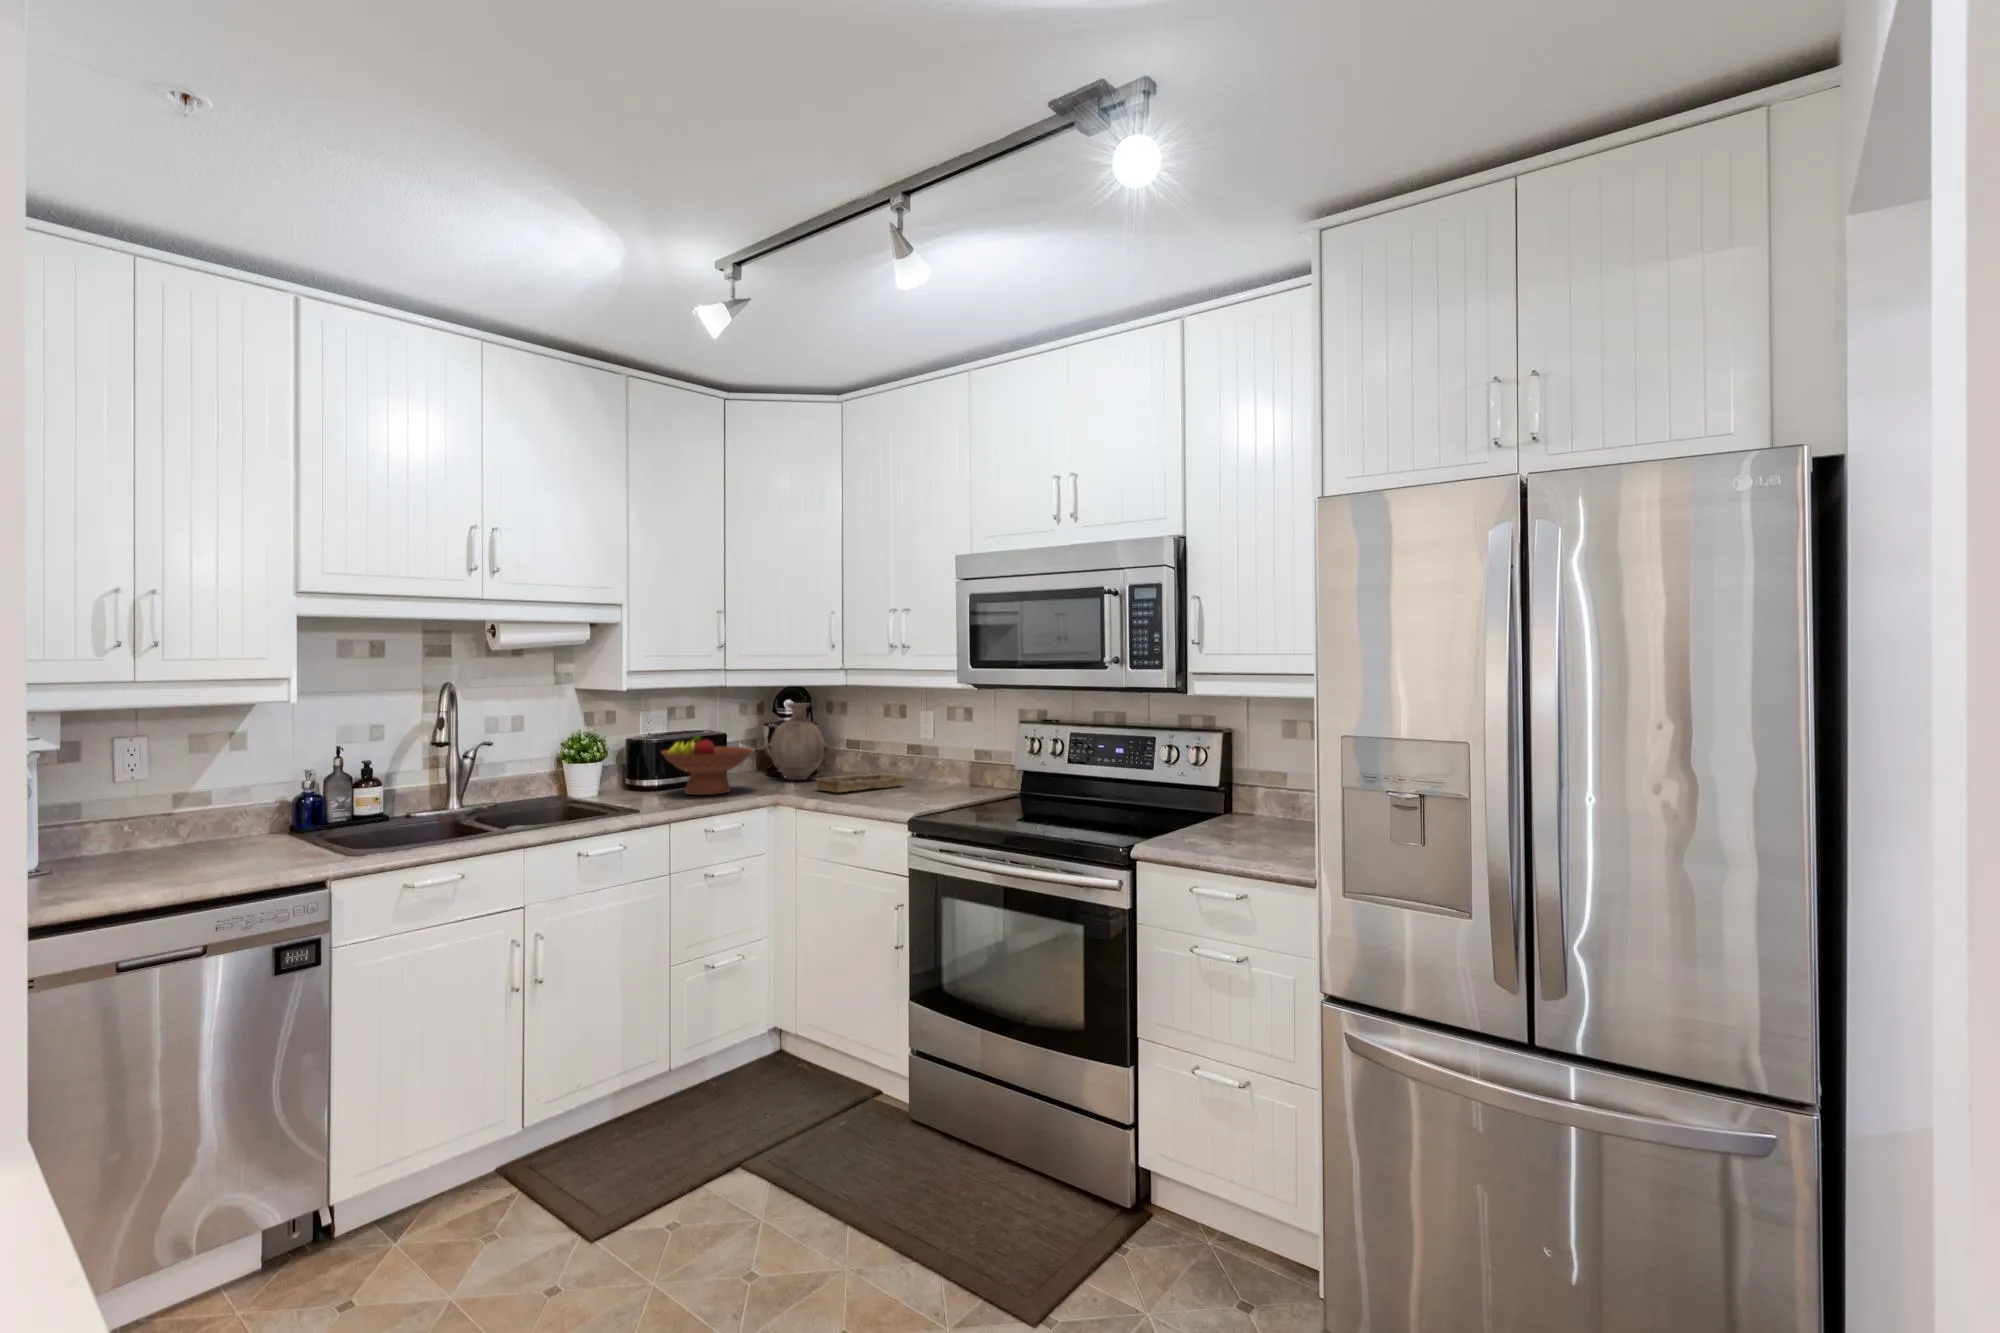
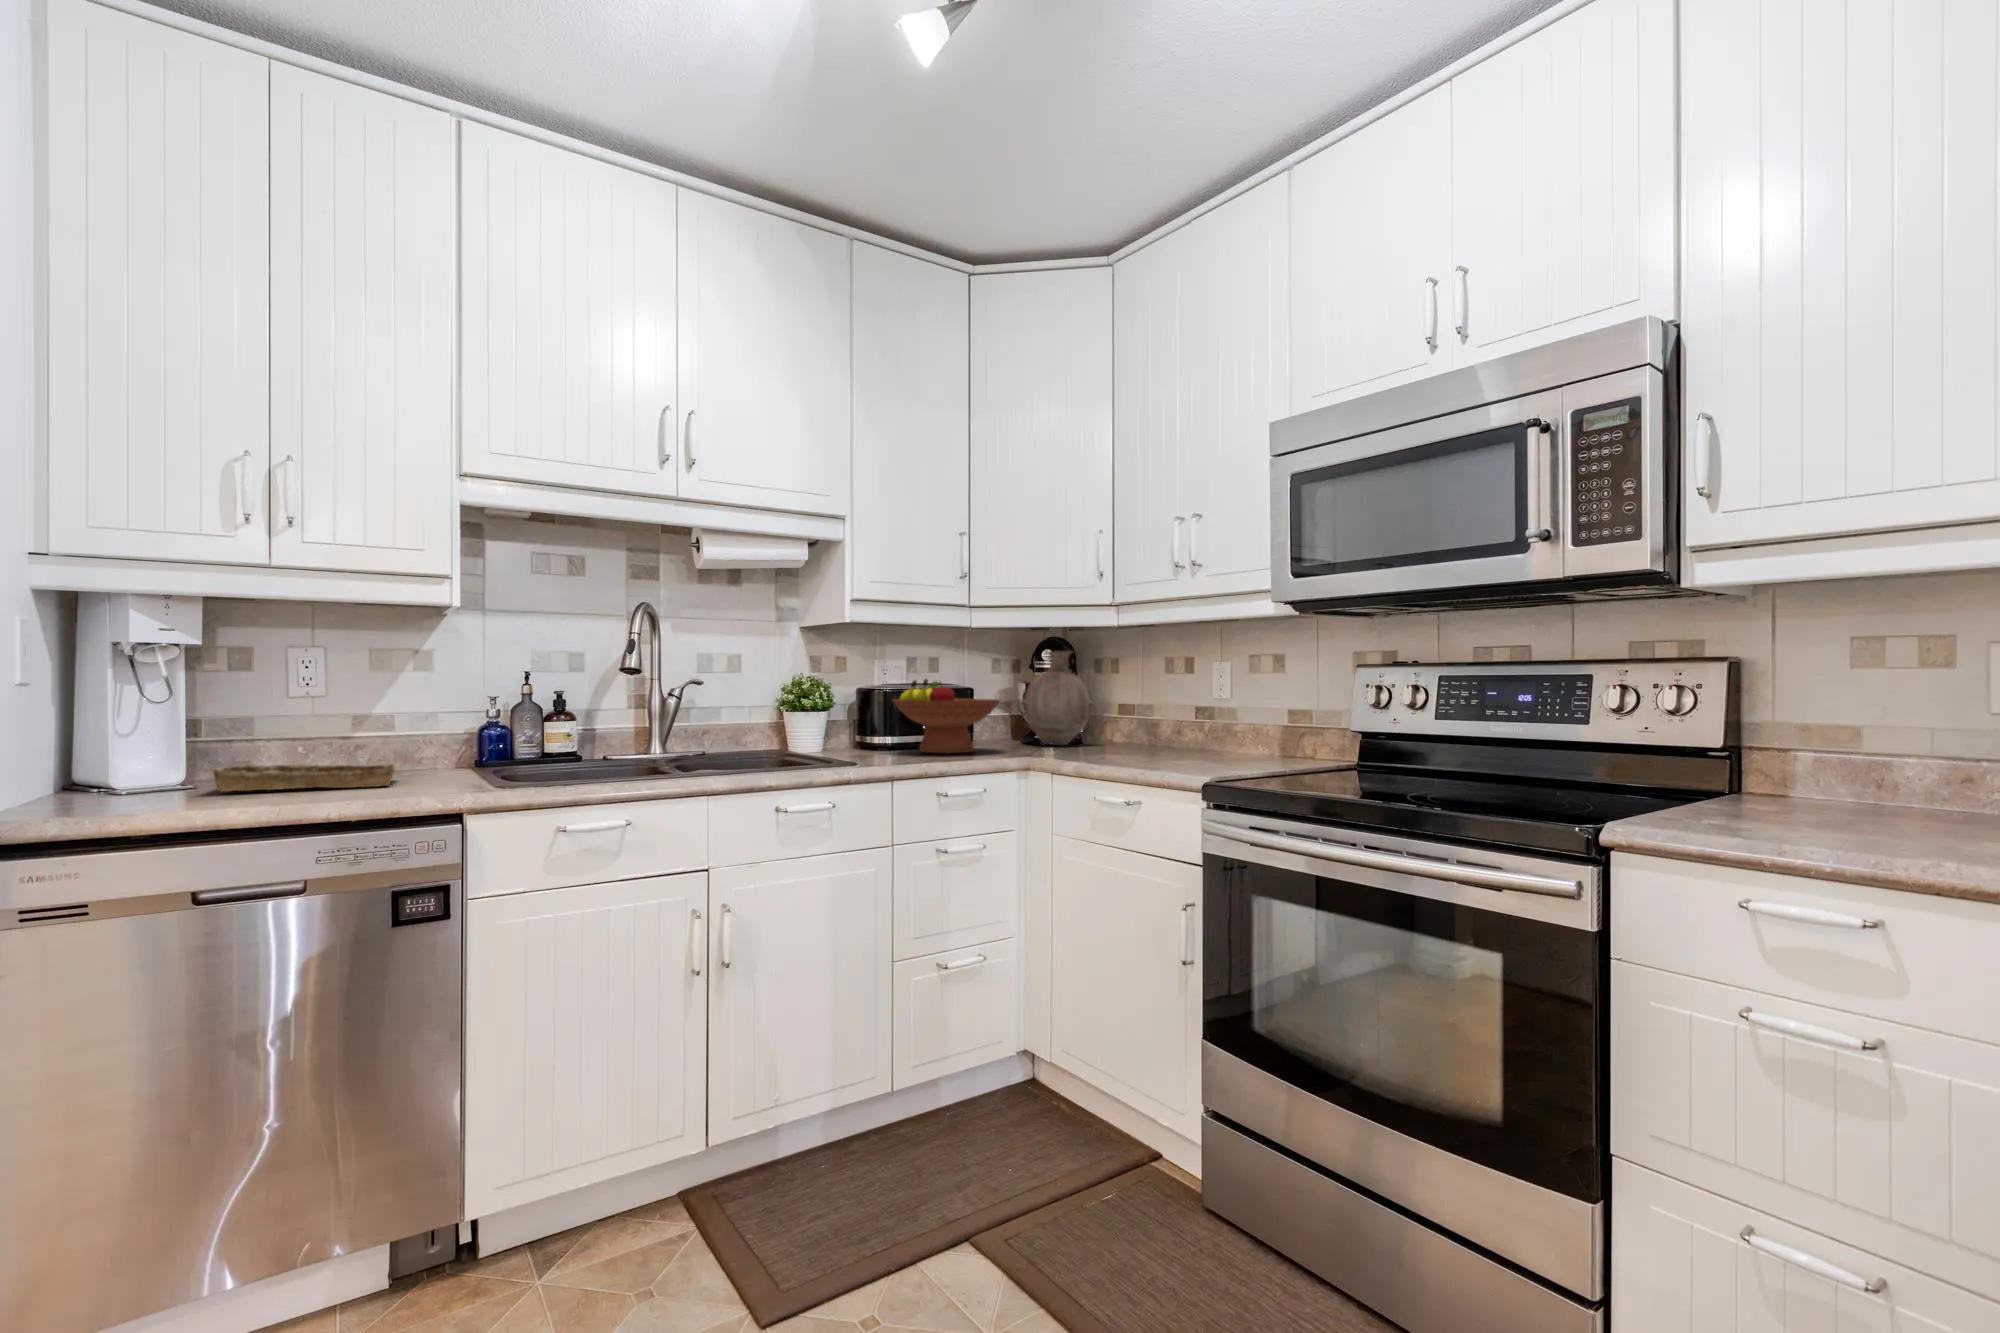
tray: present [816,774,902,792] -> present [209,764,399,792]

